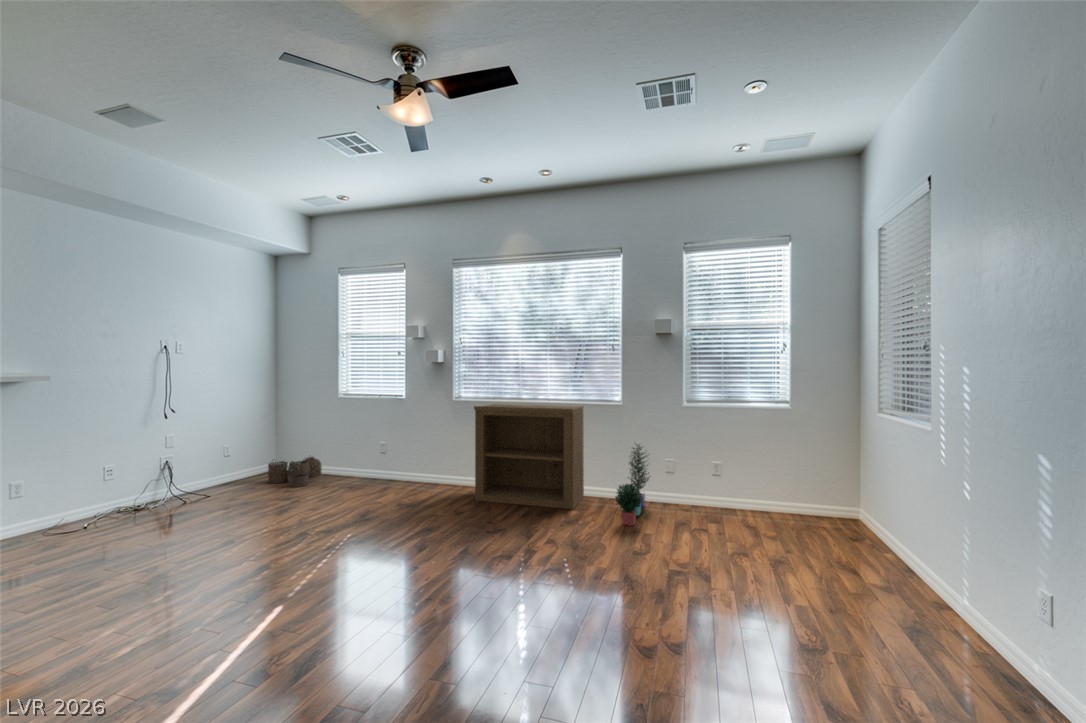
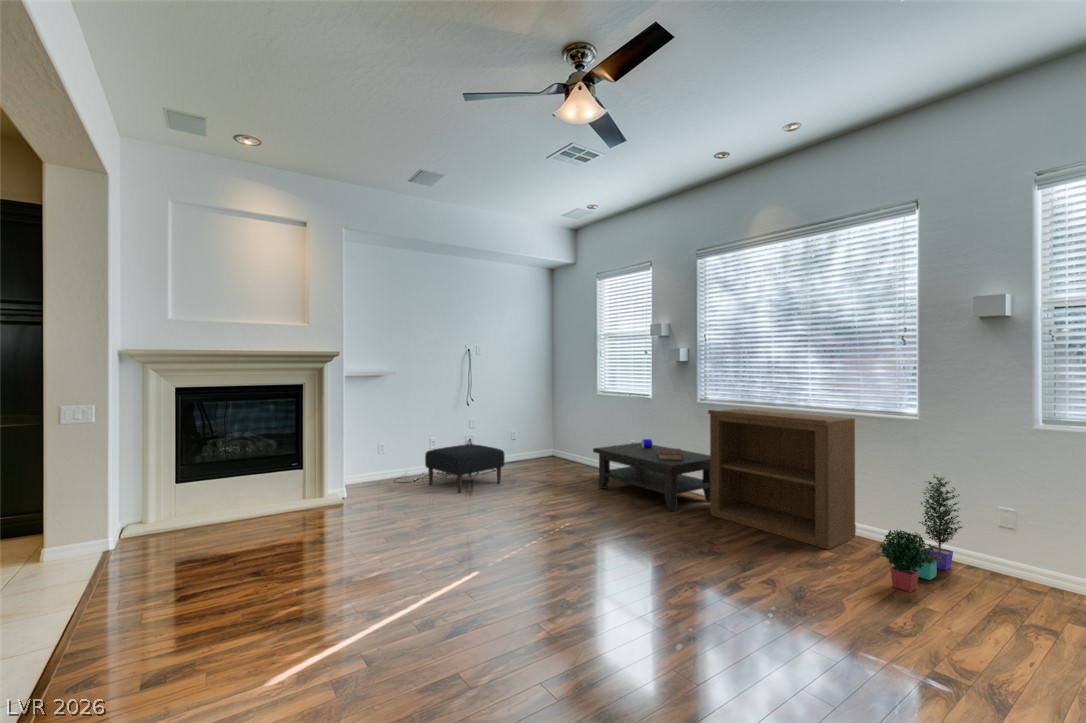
coffee table: none [349,438,477,503] -> present [593,439,710,511]
woven basket: present [268,457,322,487] -> none [539,446,584,473]
ottoman: none [111,466,236,528] -> present [425,444,505,493]

